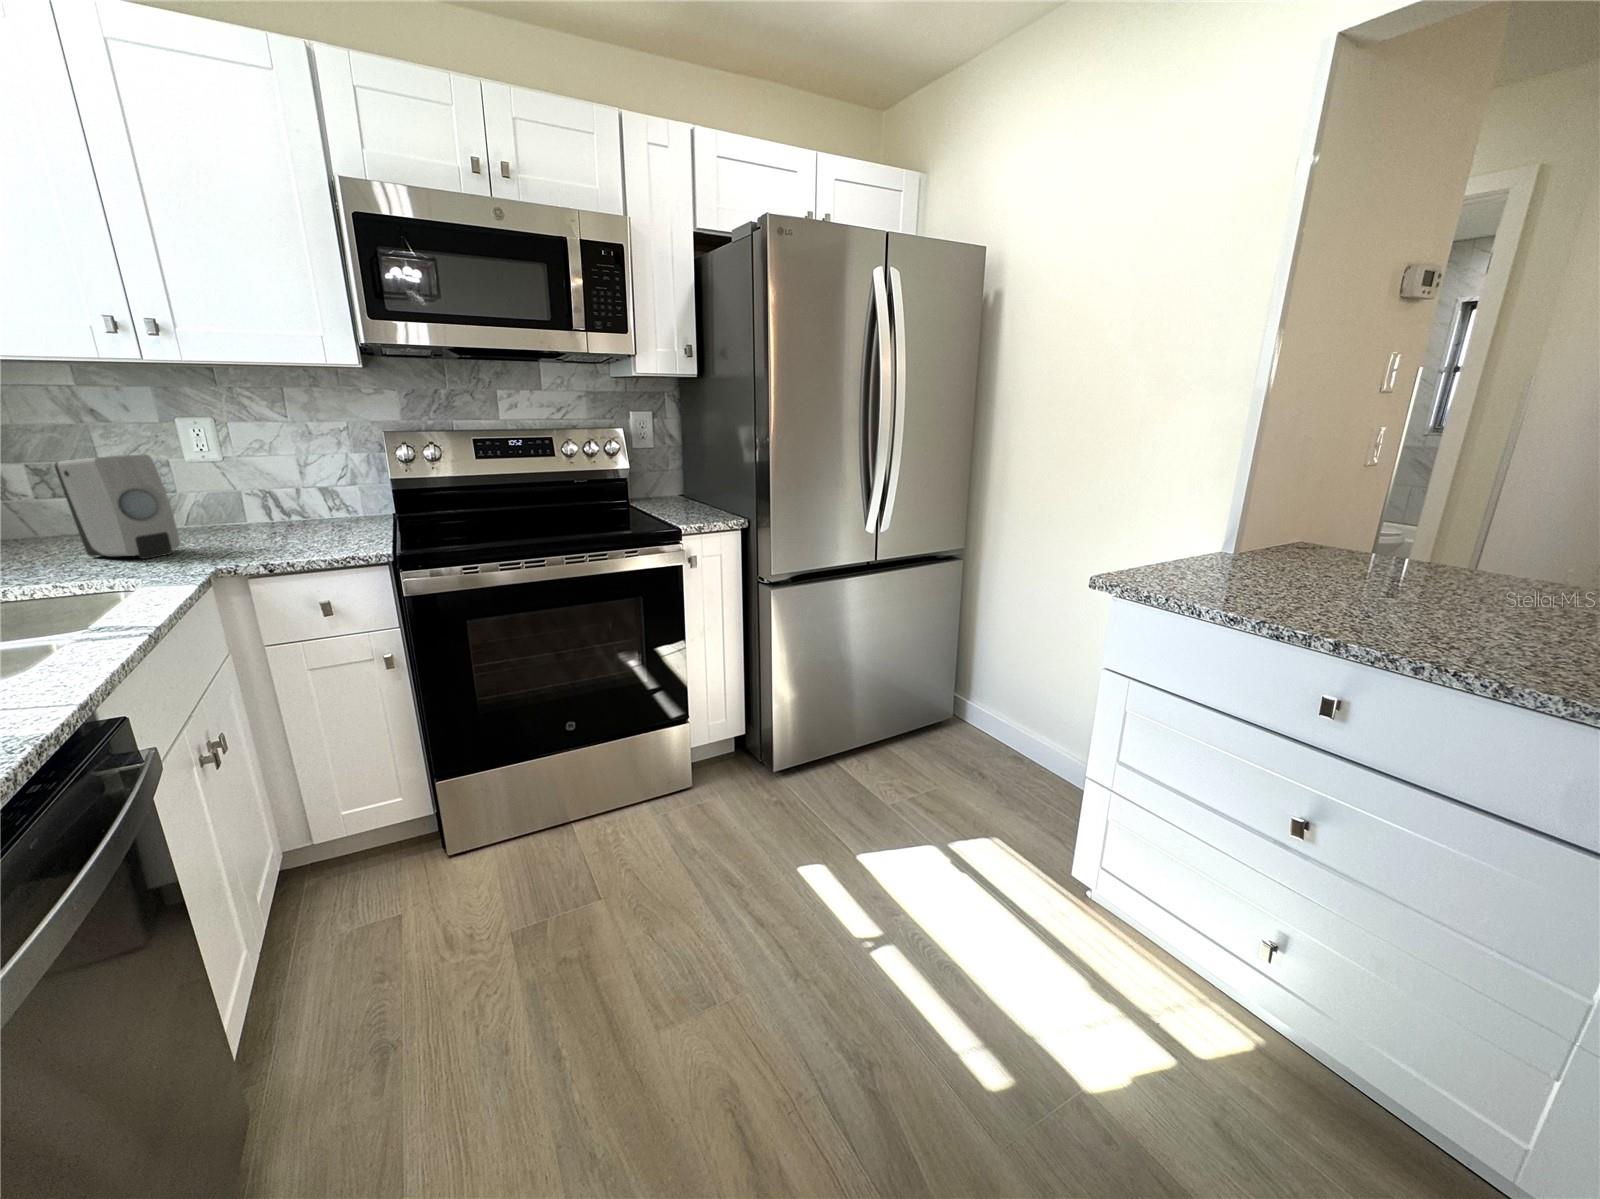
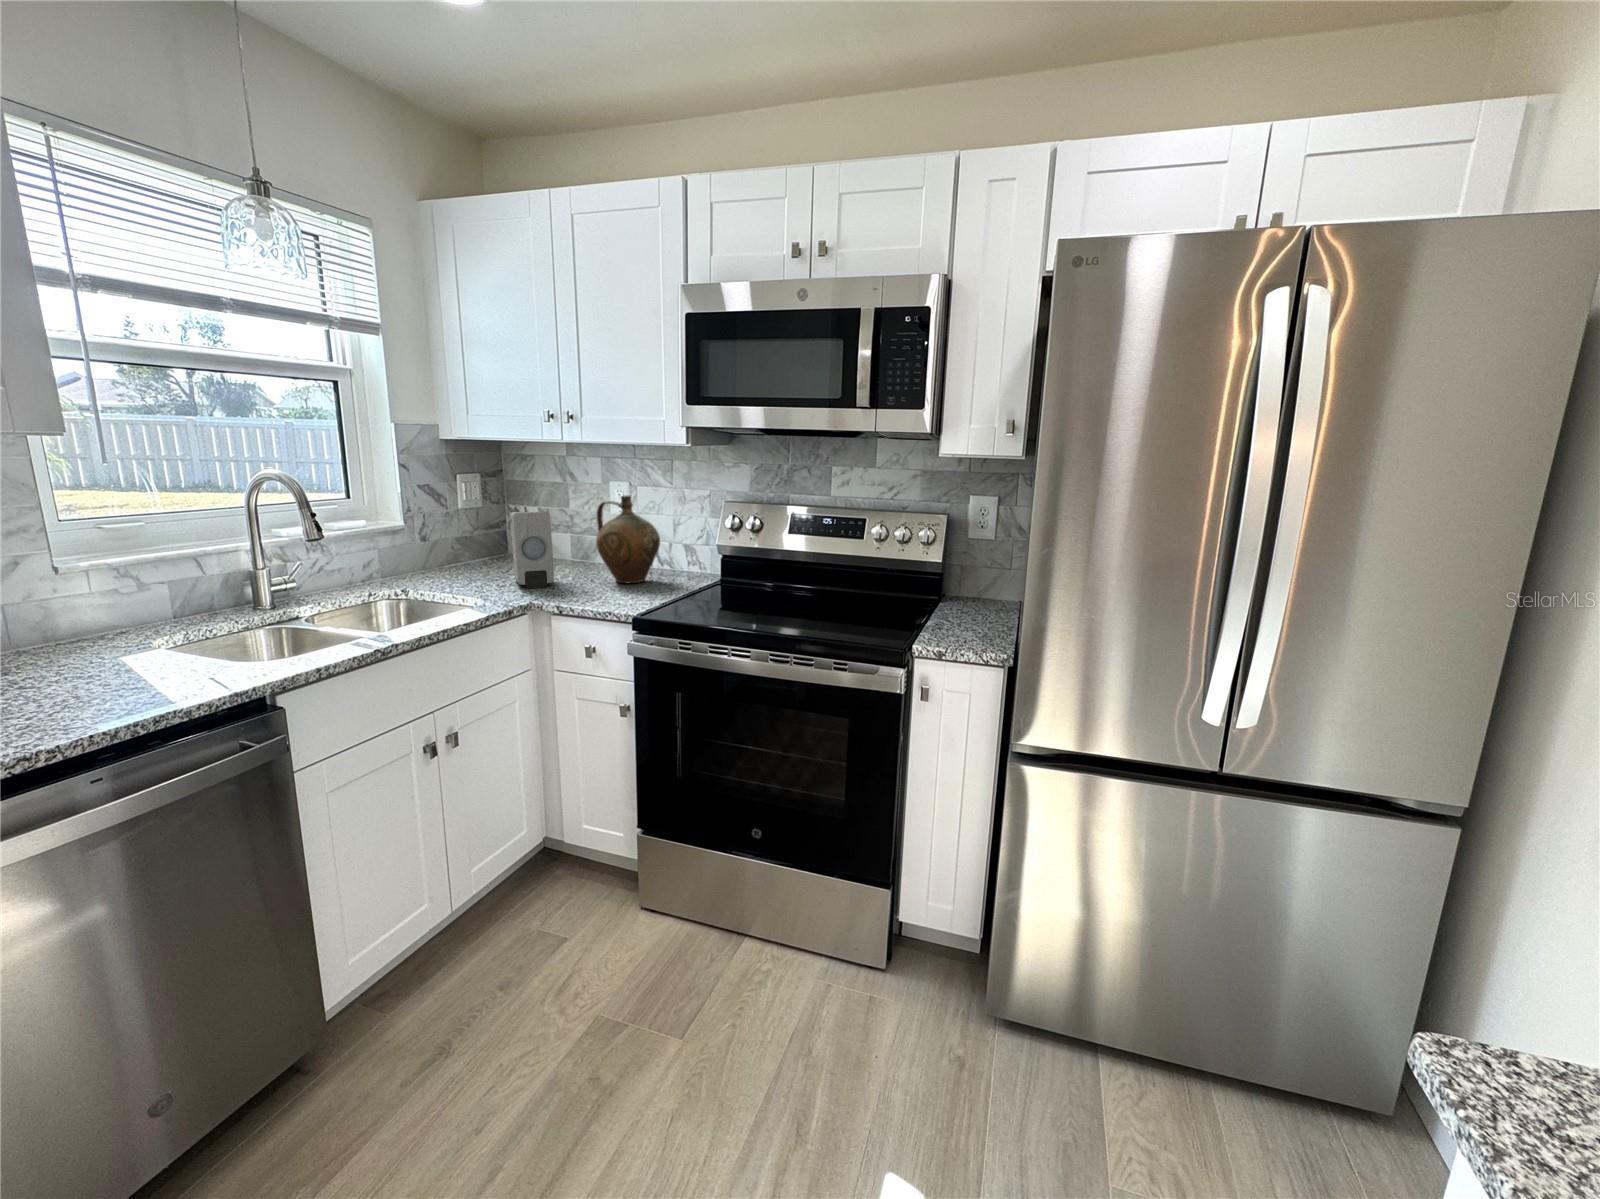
ceramic jug: none [208,429,314,537] -> present [596,495,660,583]

